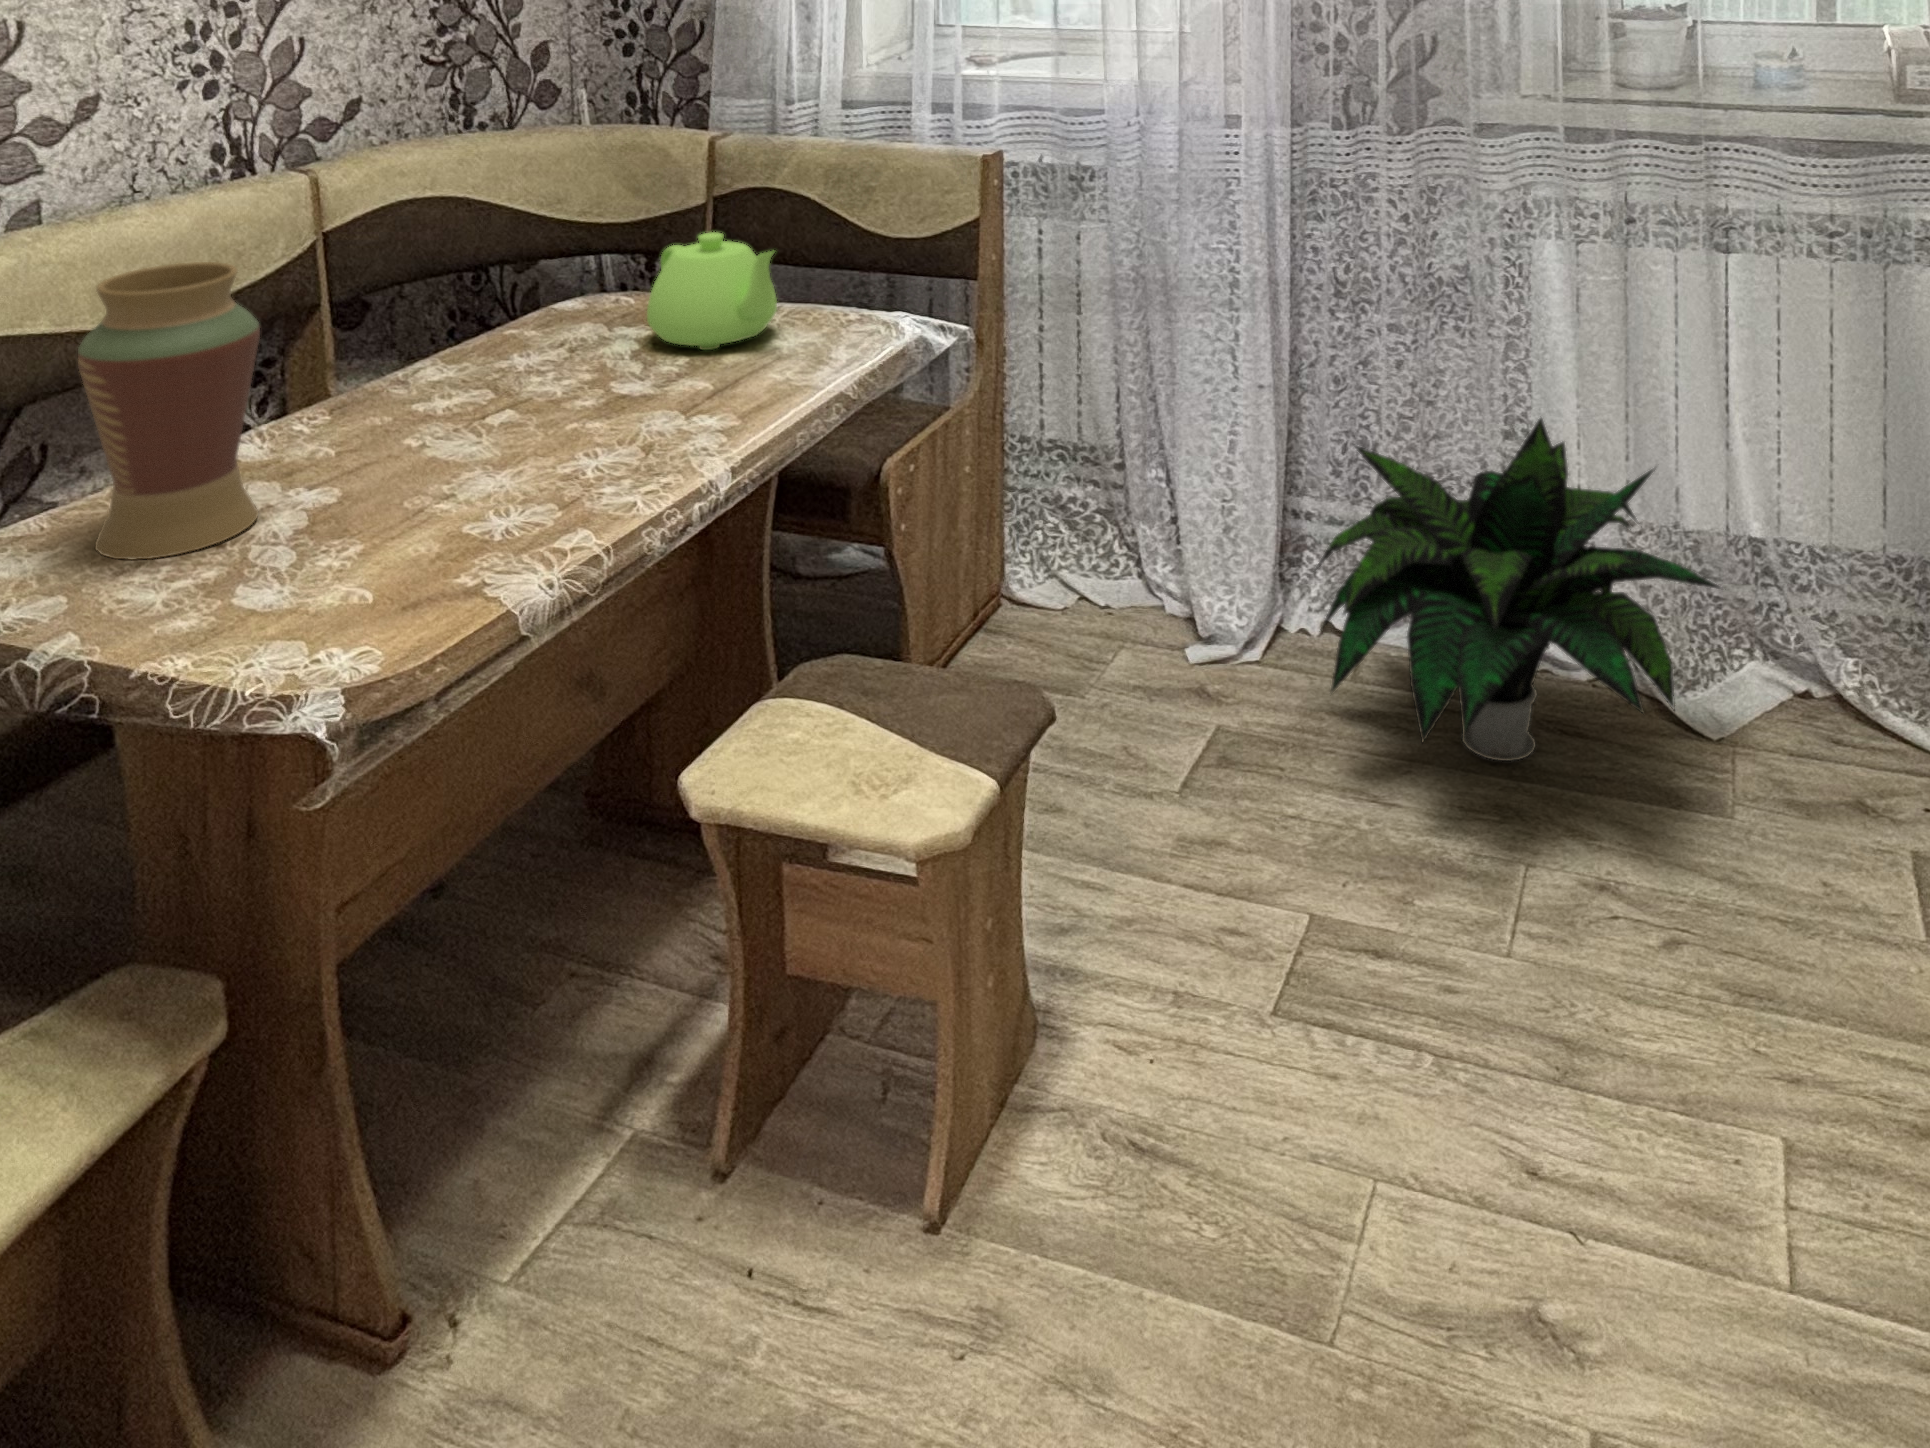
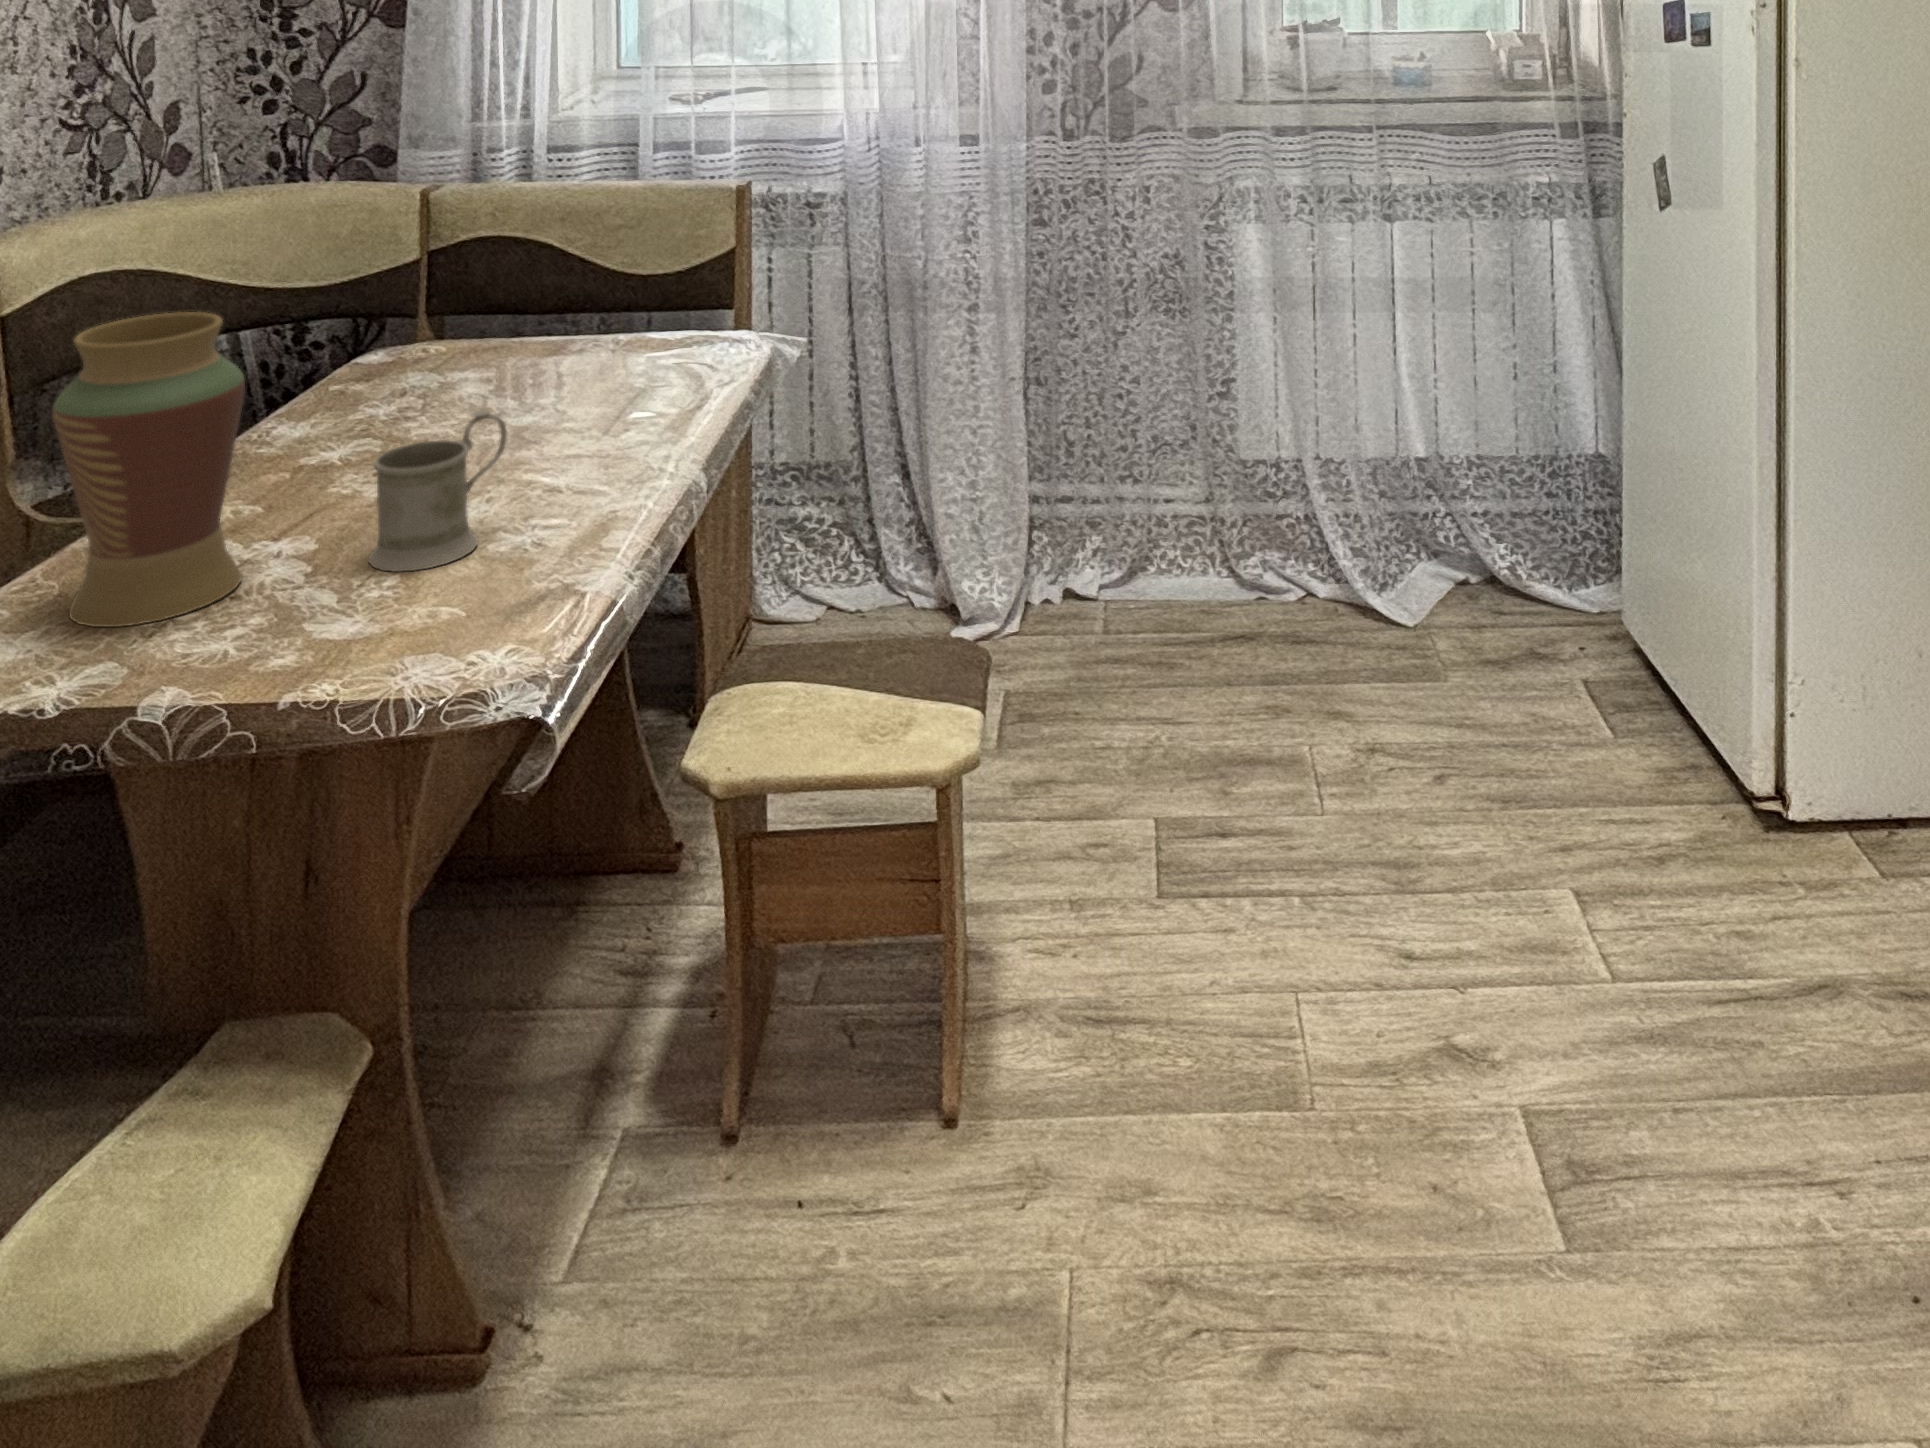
teapot: present [647,232,777,350] -> none [486,269,639,385]
mug: none [361,385,514,542] -> present [369,410,507,572]
potted plant: present [1318,418,1720,761] -> none [1094,372,1430,674]

